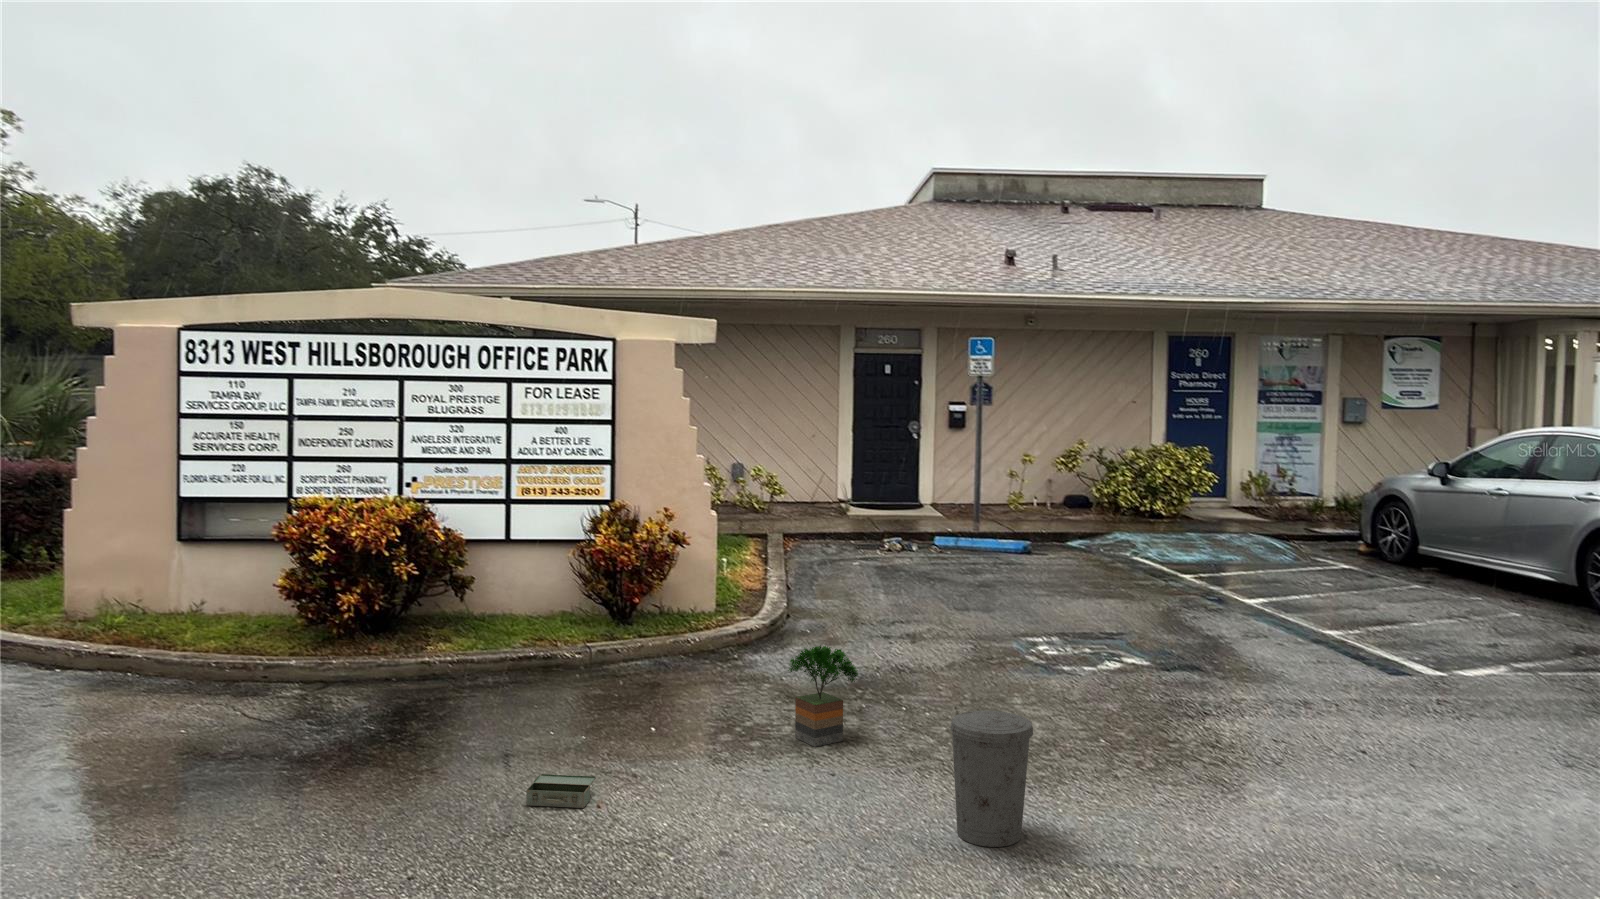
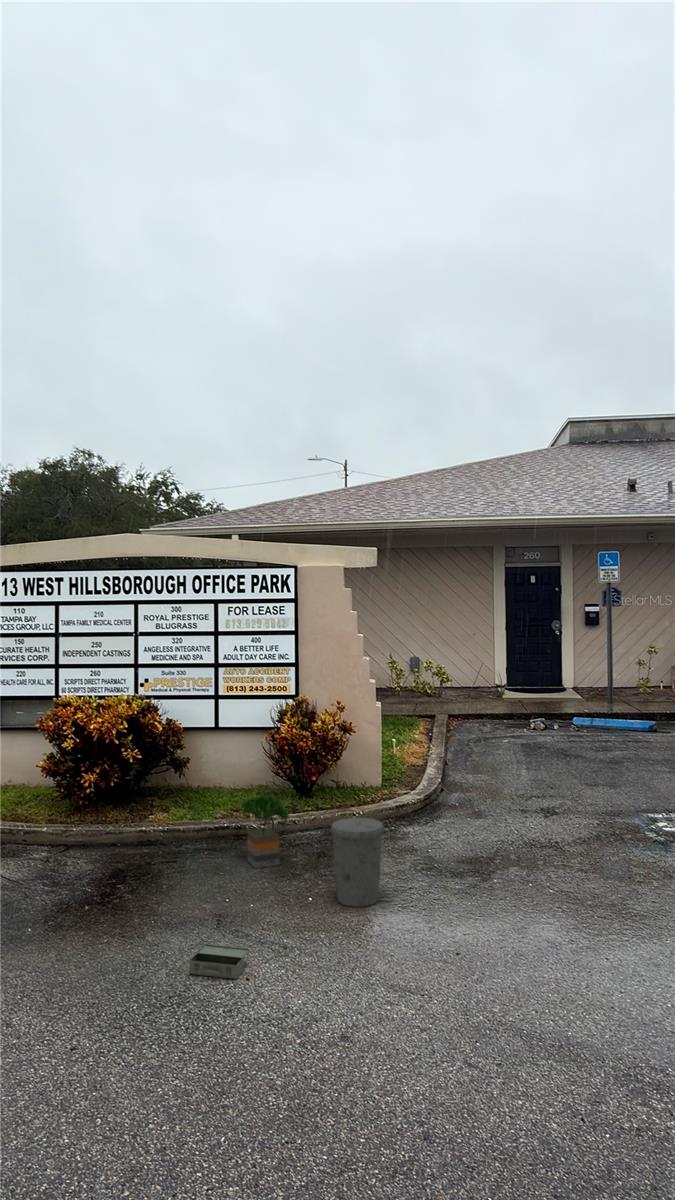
potted tree: present [788,645,858,747] -> present [241,794,289,869]
trash can: present [950,711,1033,847] -> present [331,818,384,907]

